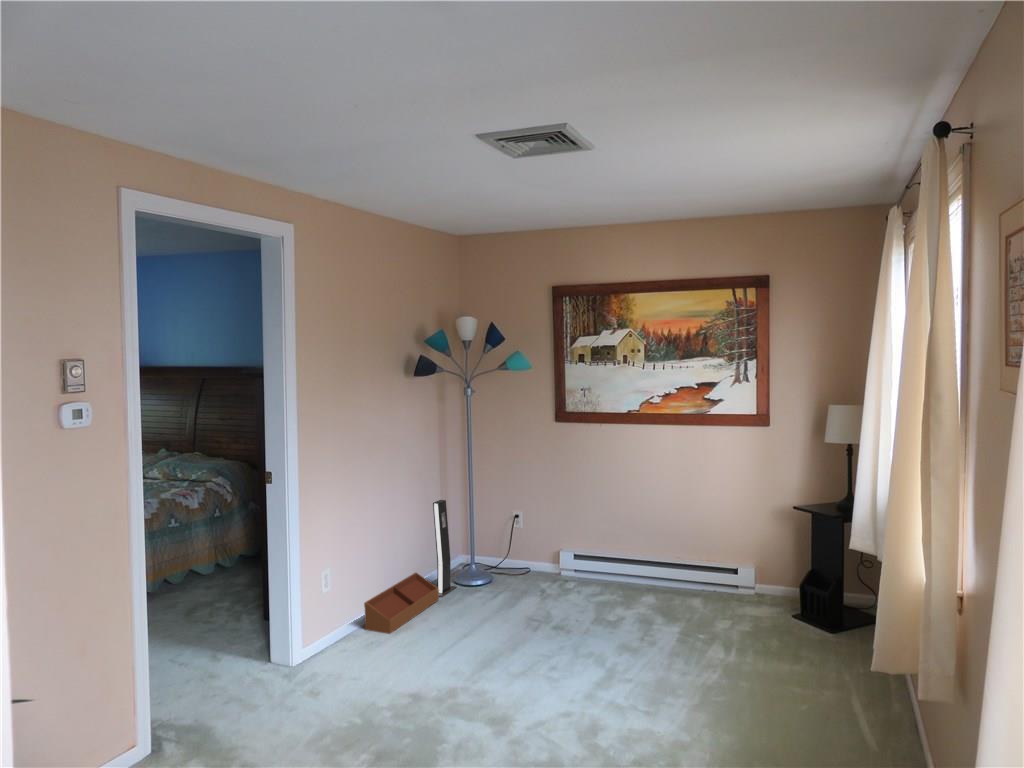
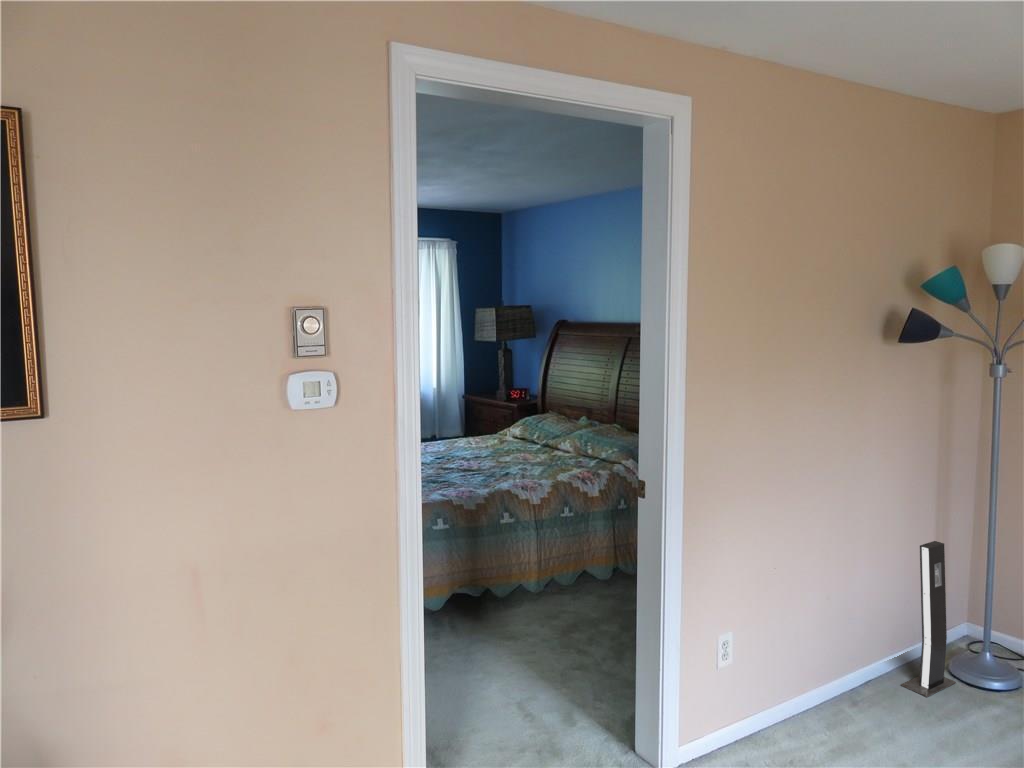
storage bin: present [364,573,439,634] -> none [787,648,921,752]

